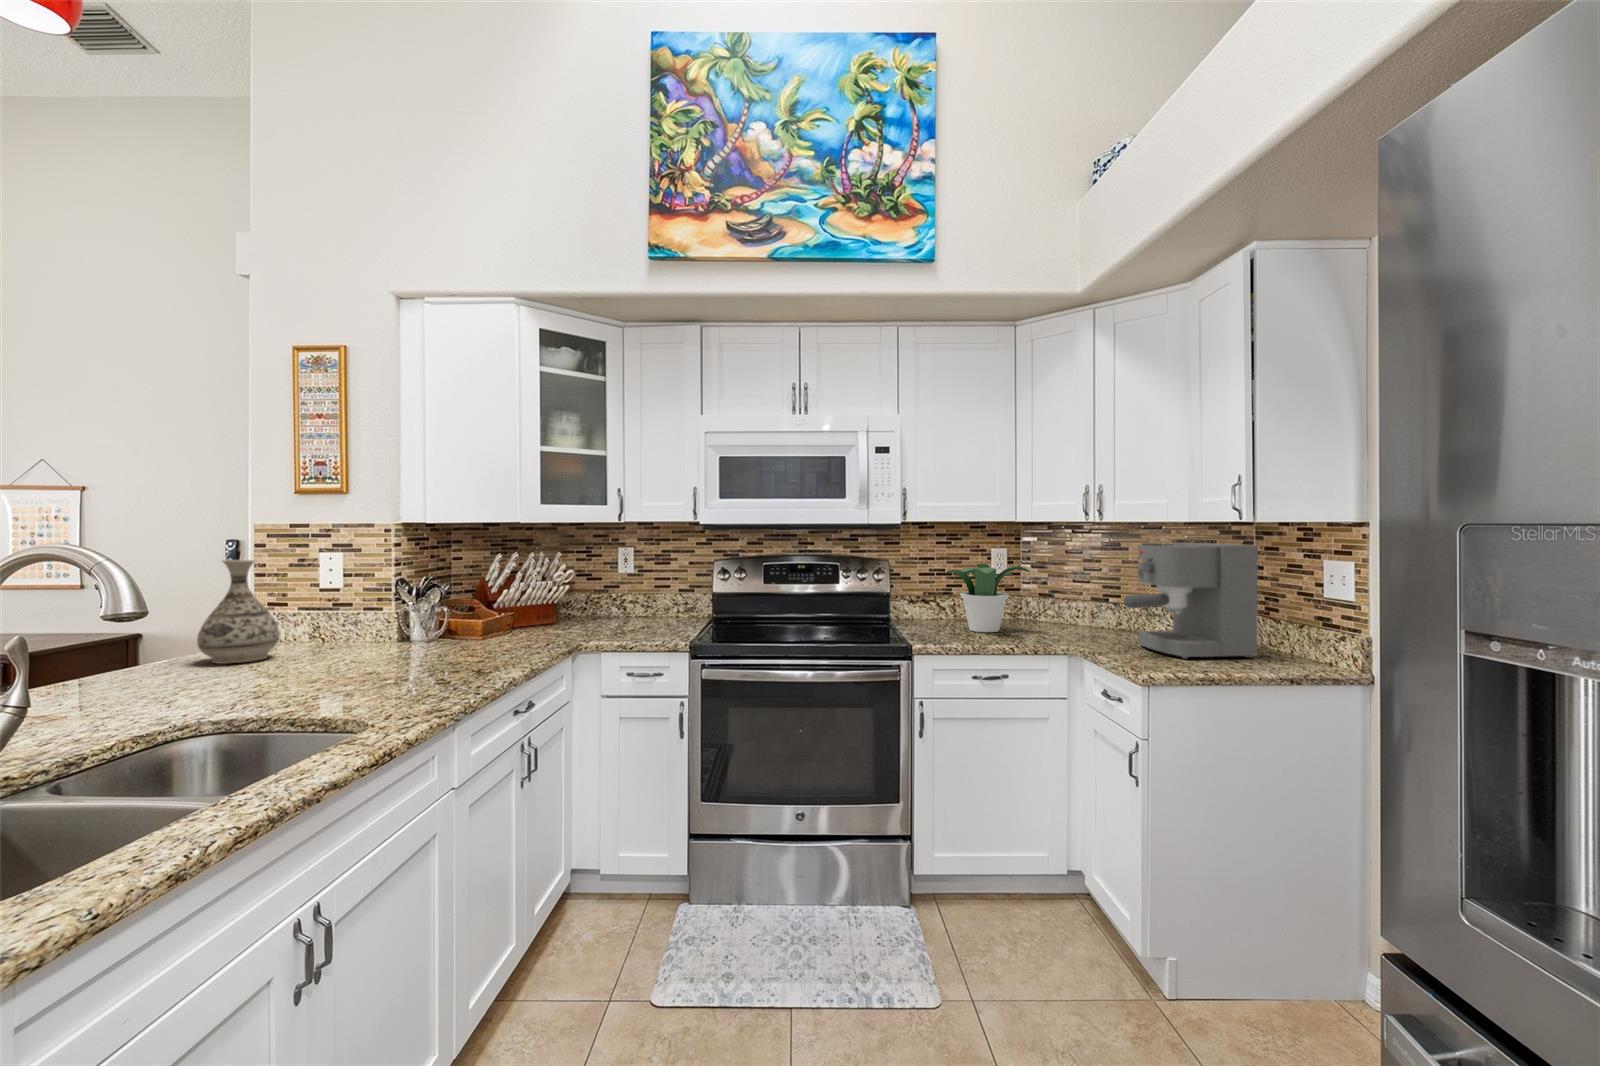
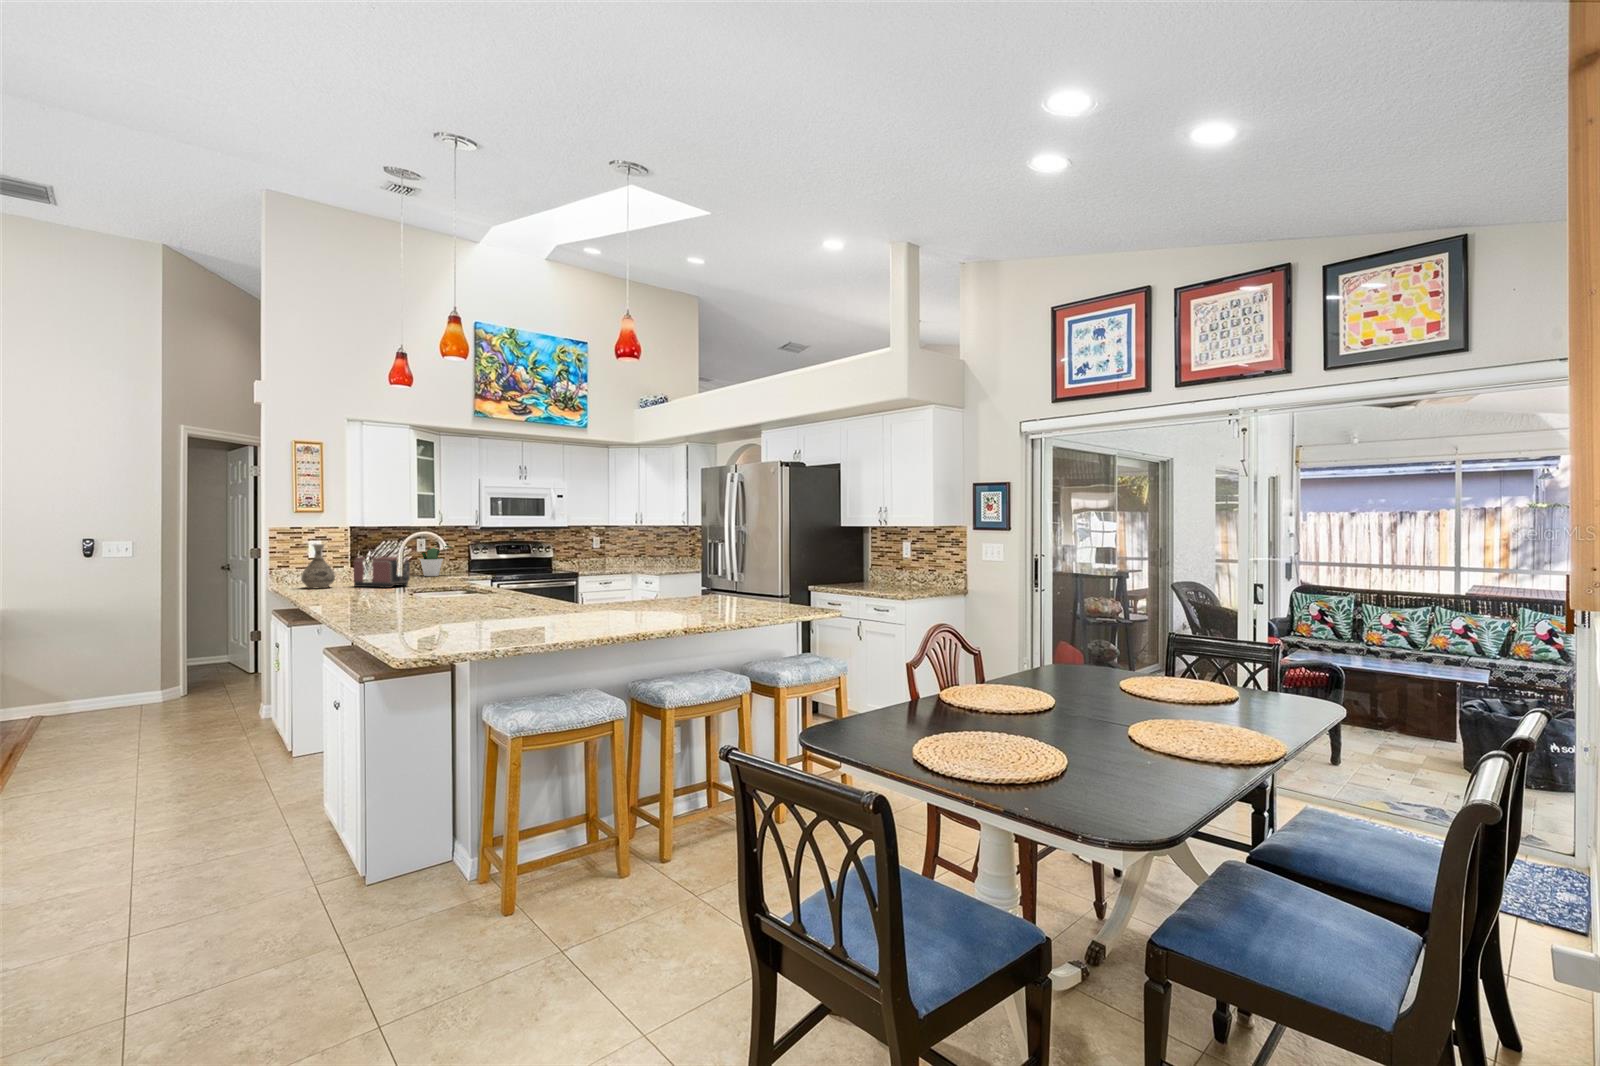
coffee maker: present [1124,543,1258,659] -> none [653,535,690,573]
potted plant: present [945,564,1030,632] -> present [419,546,453,576]
toaster: none [298,590,386,678] -> present [354,556,410,588]

